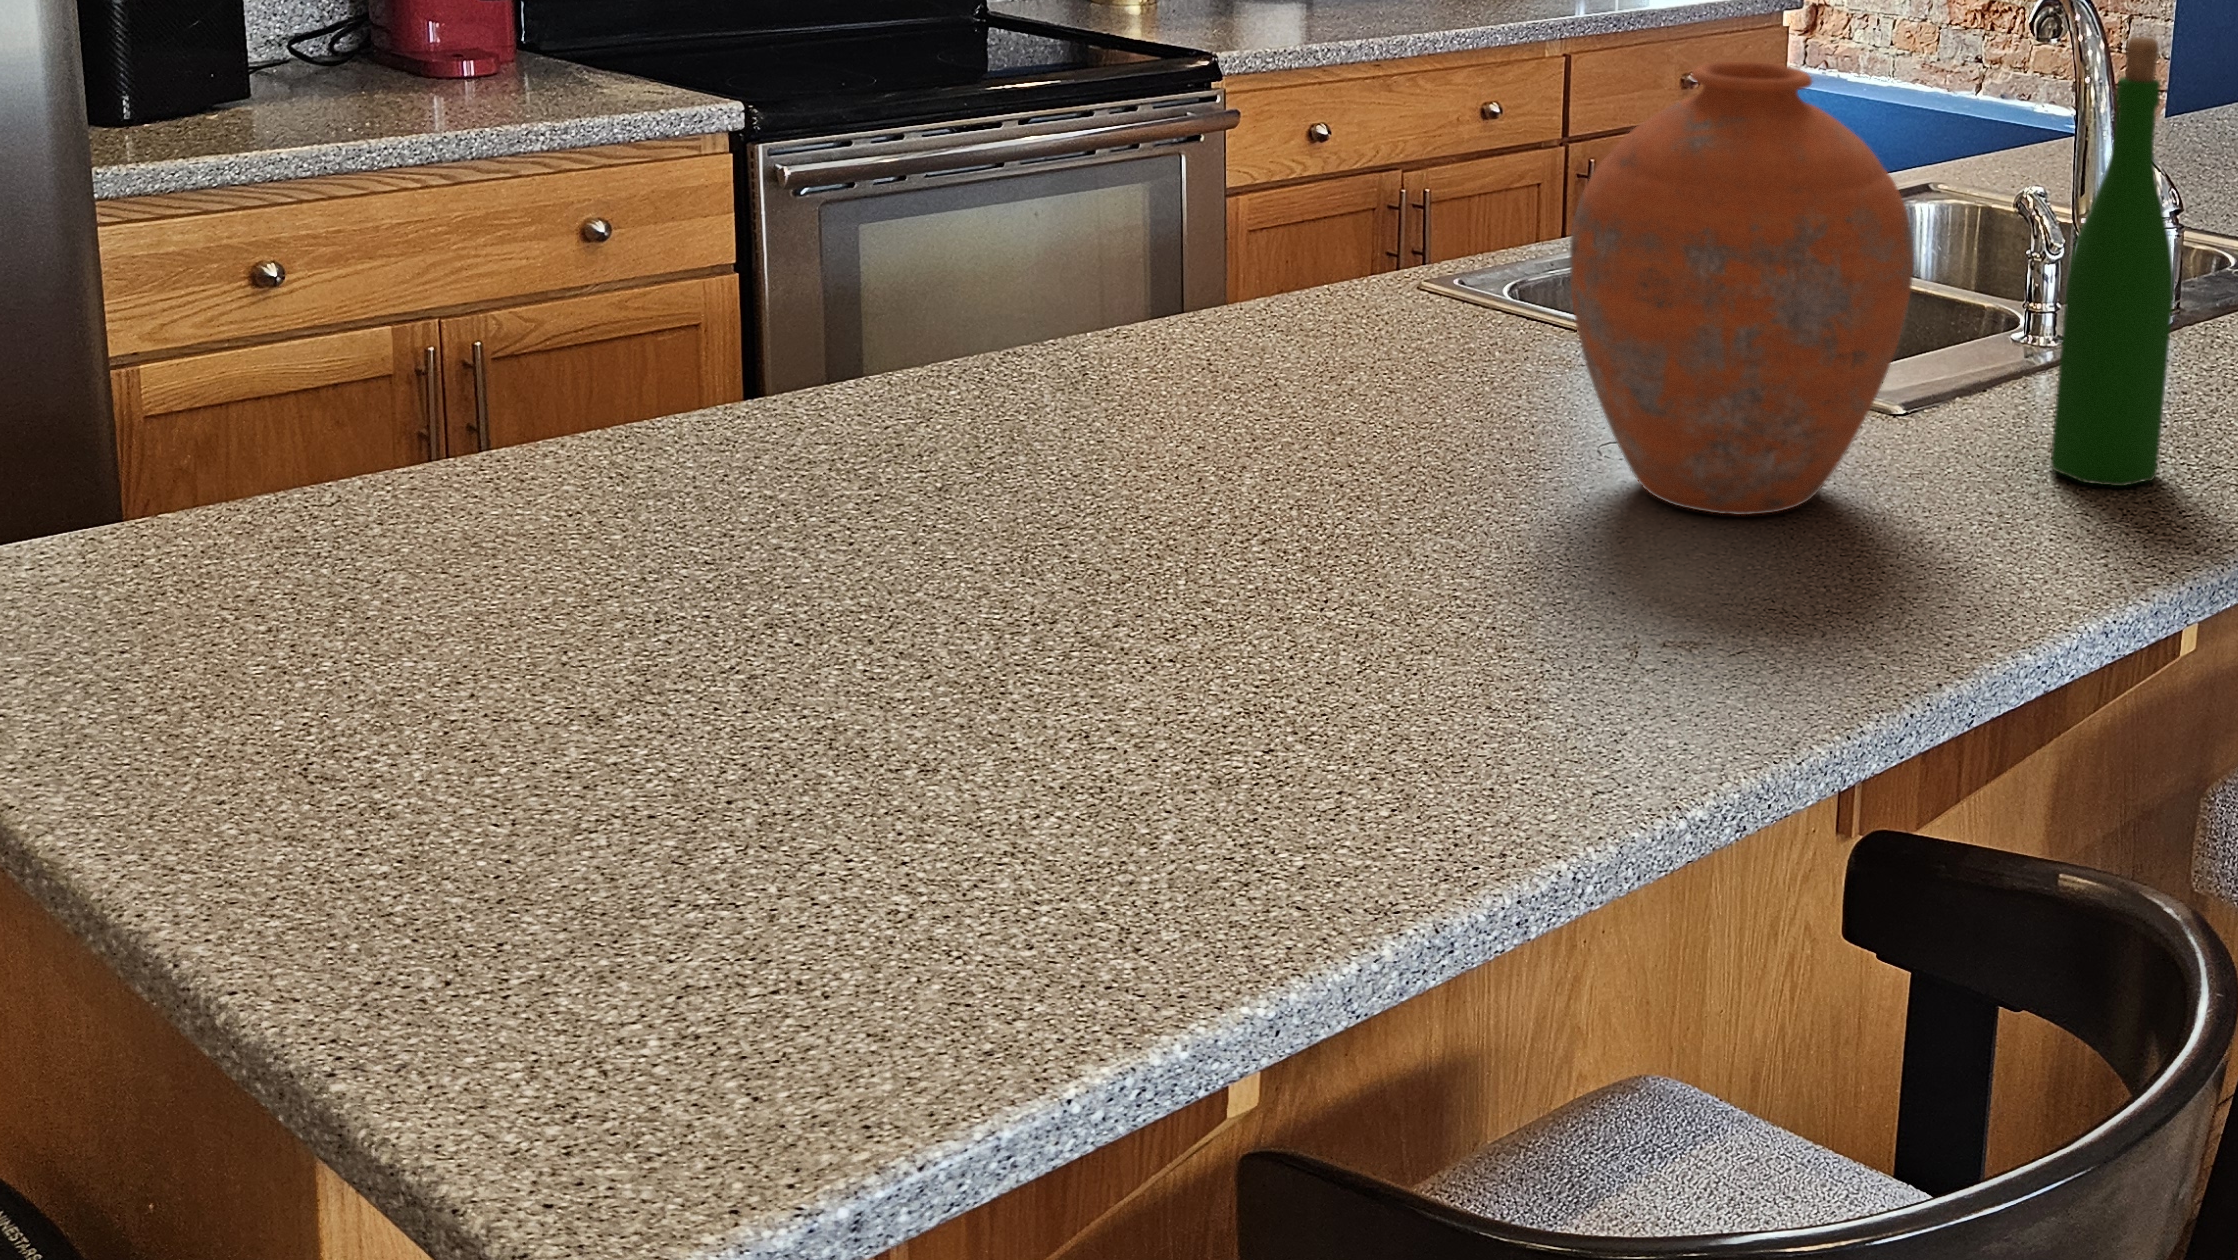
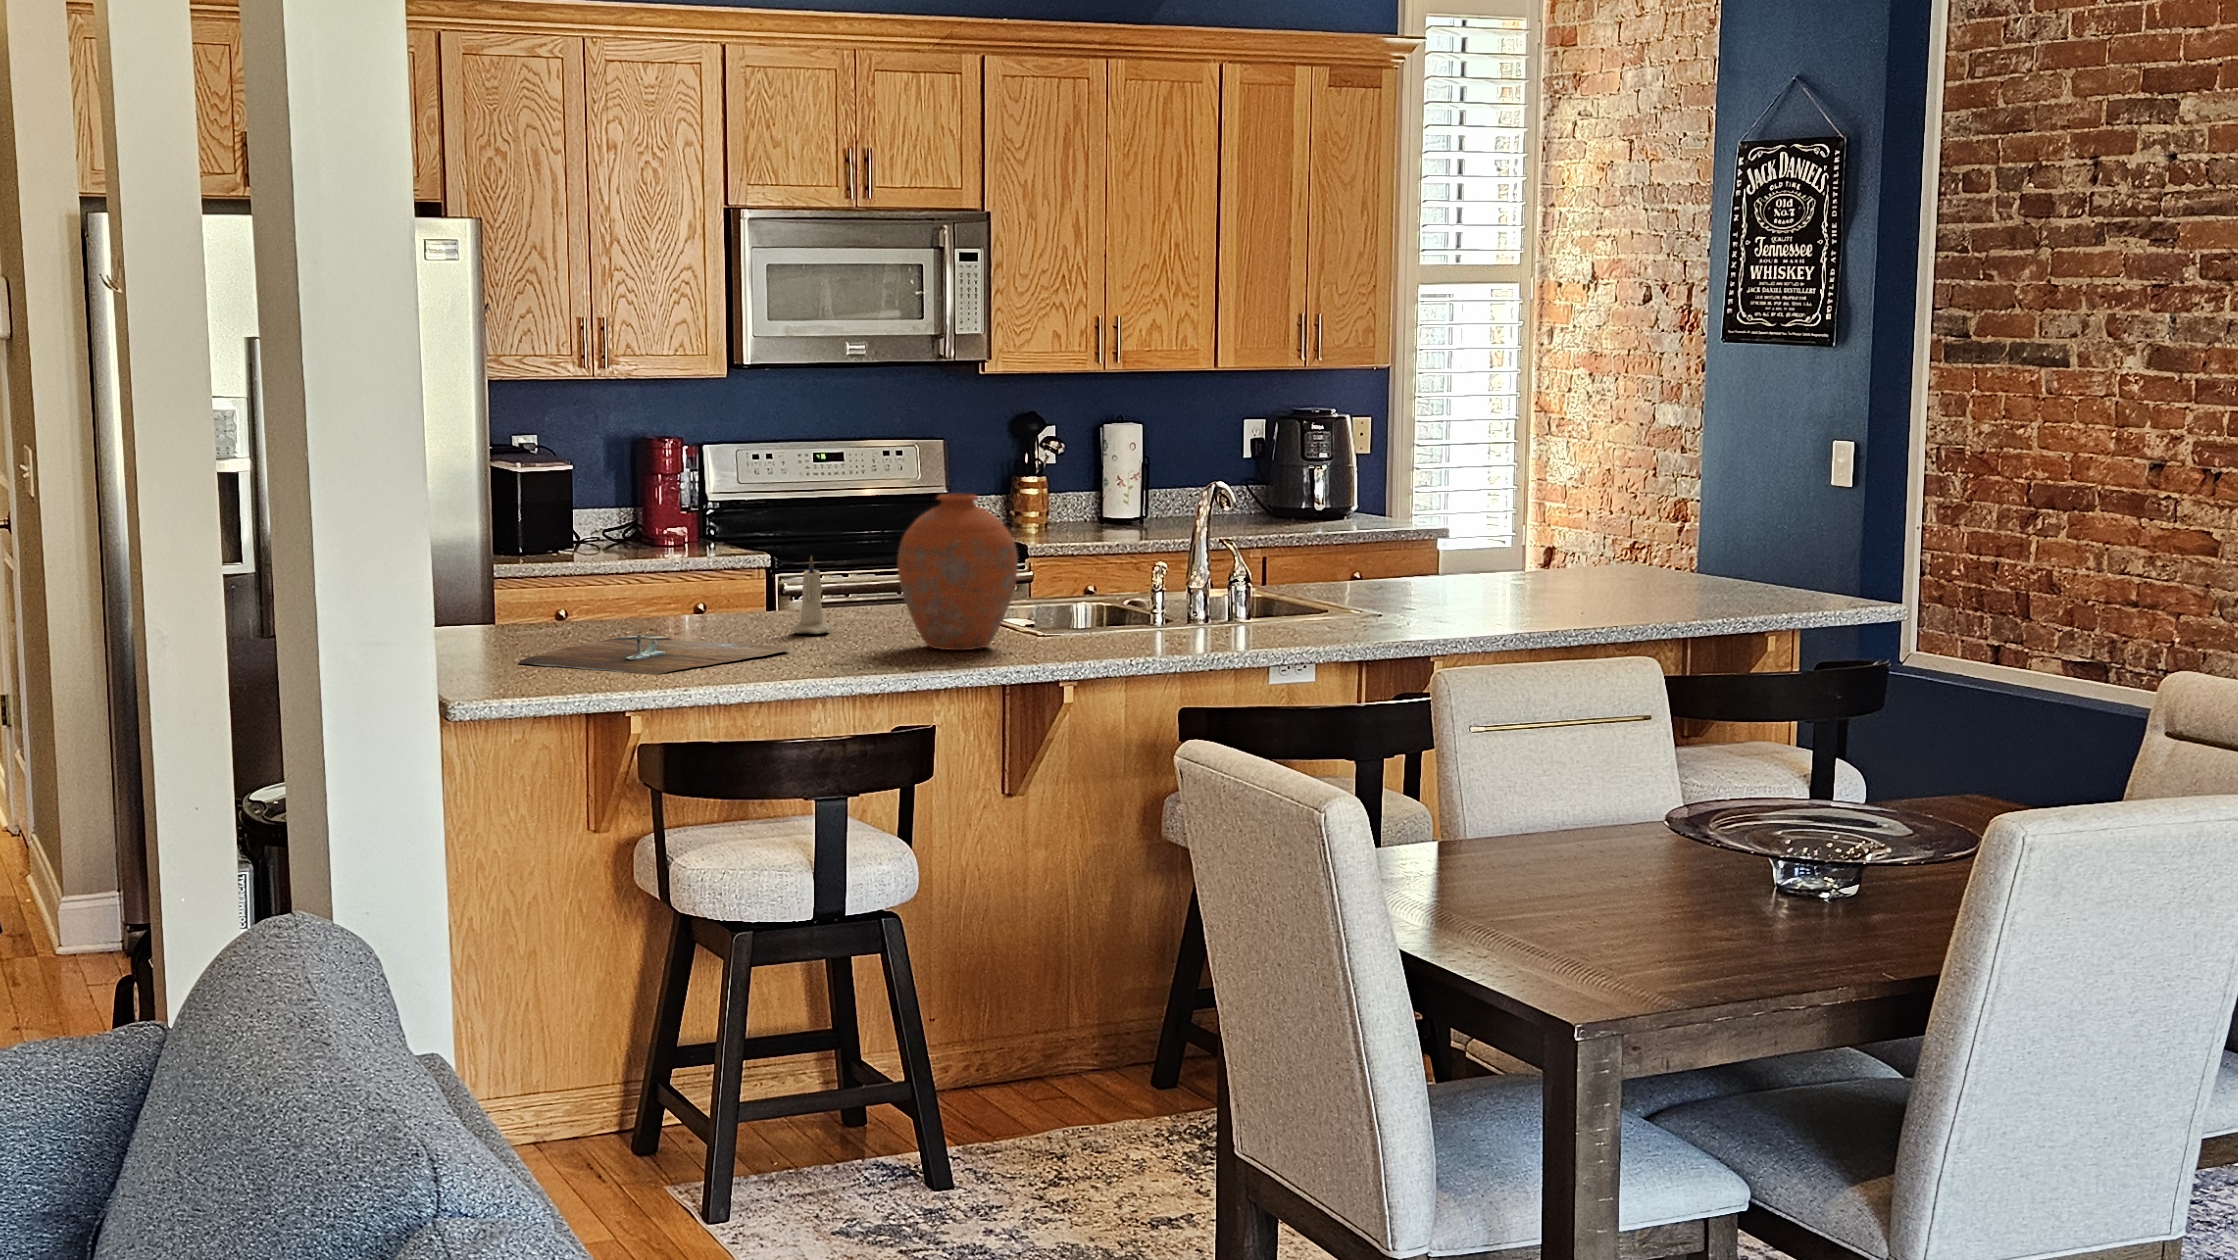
wine bottle: present [2051,37,2174,486] -> none [1083,486,1125,651]
candle: none [1169,221,1280,445] -> present [791,556,832,634]
cutting board: none [454,498,1317,814] -> present [519,634,790,675]

